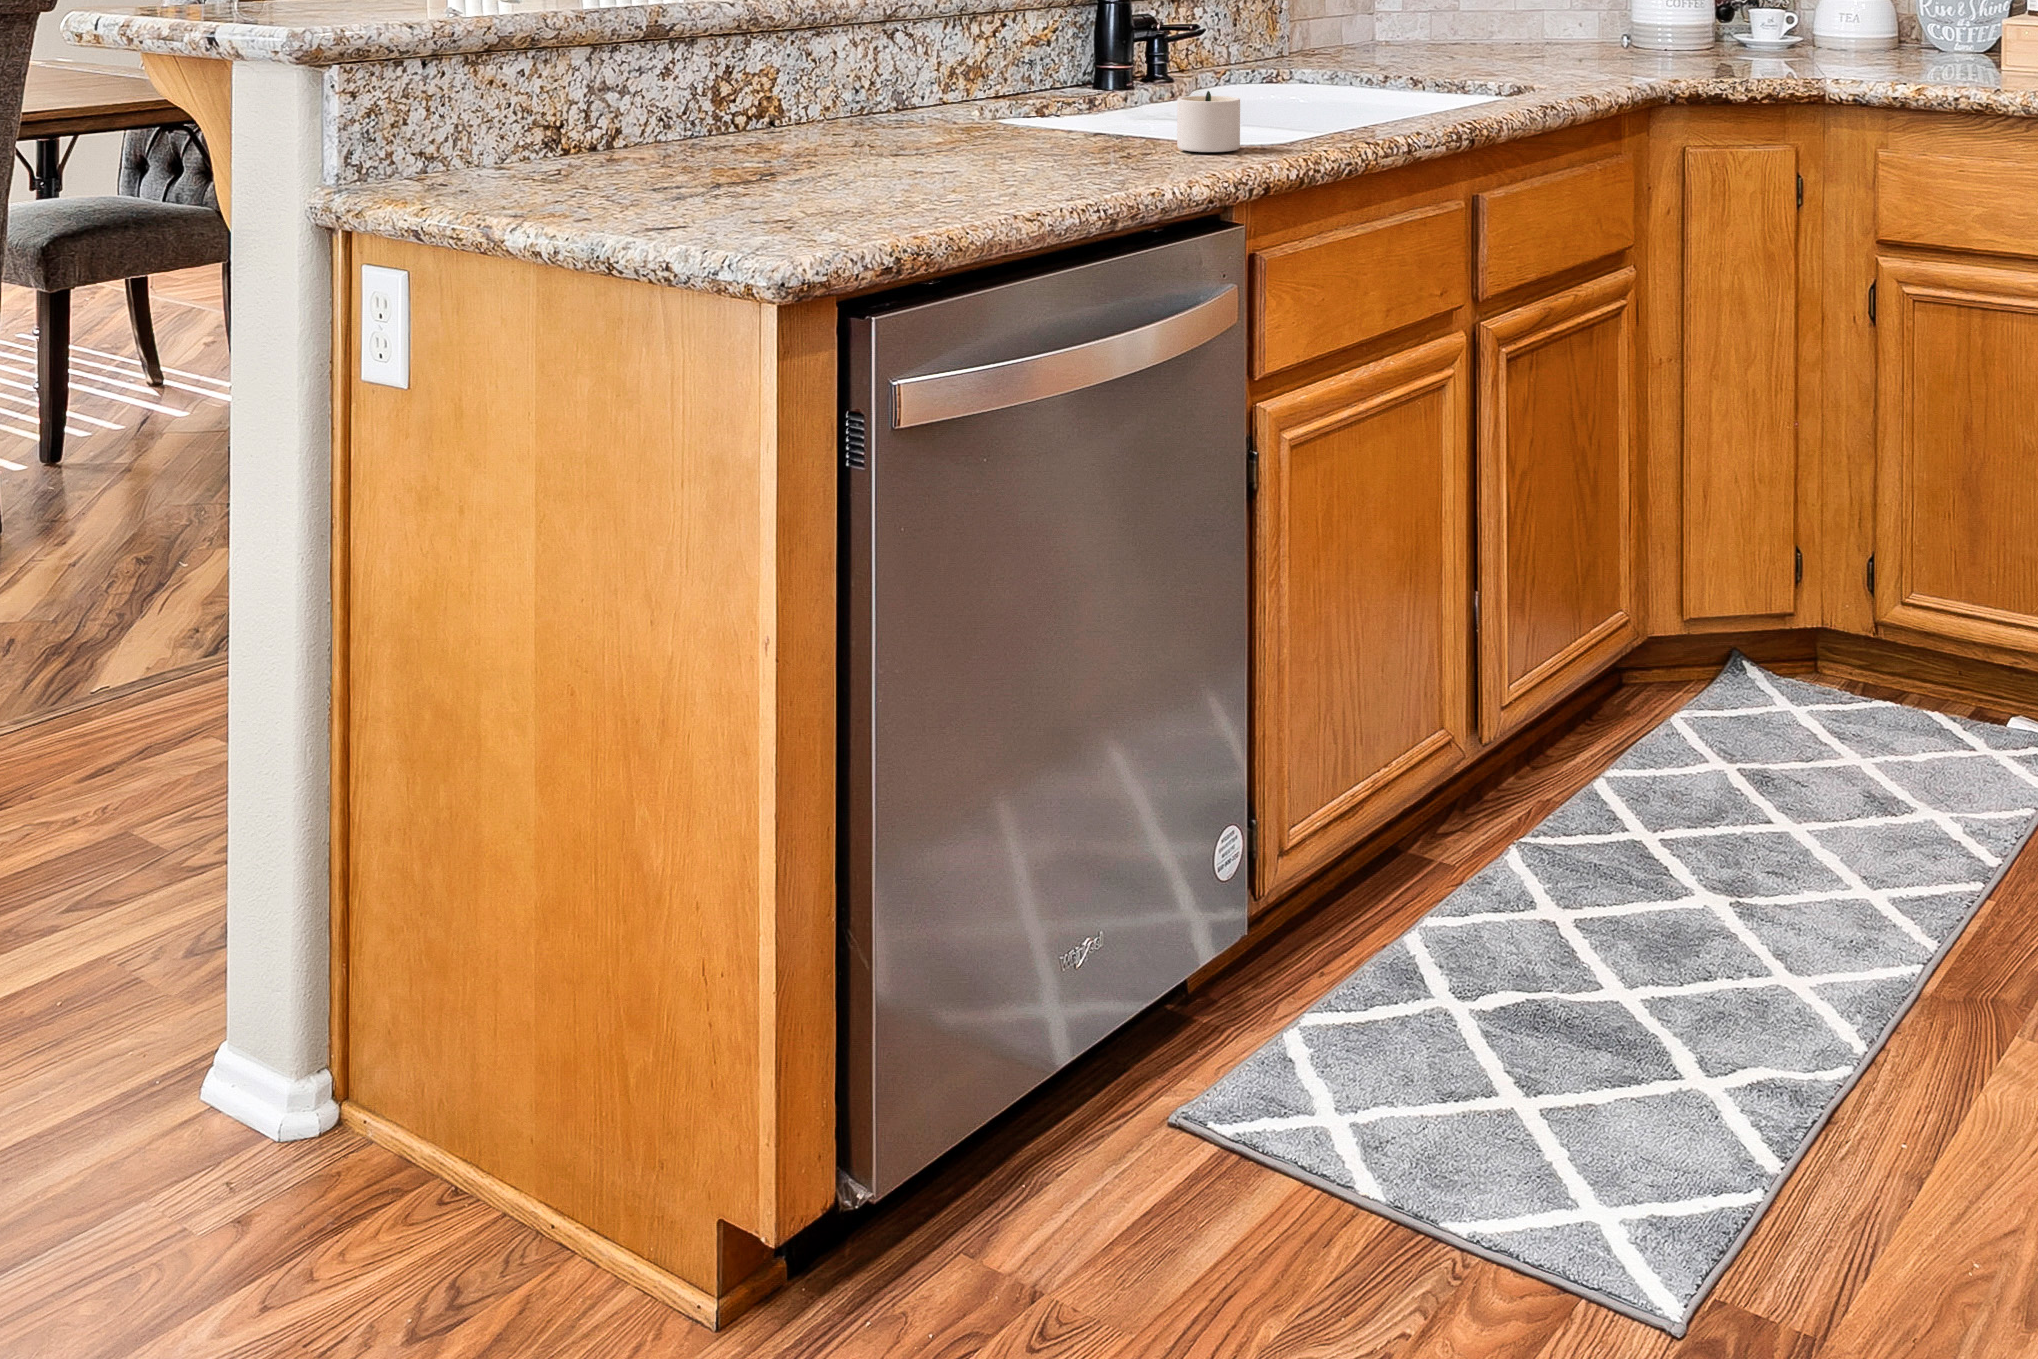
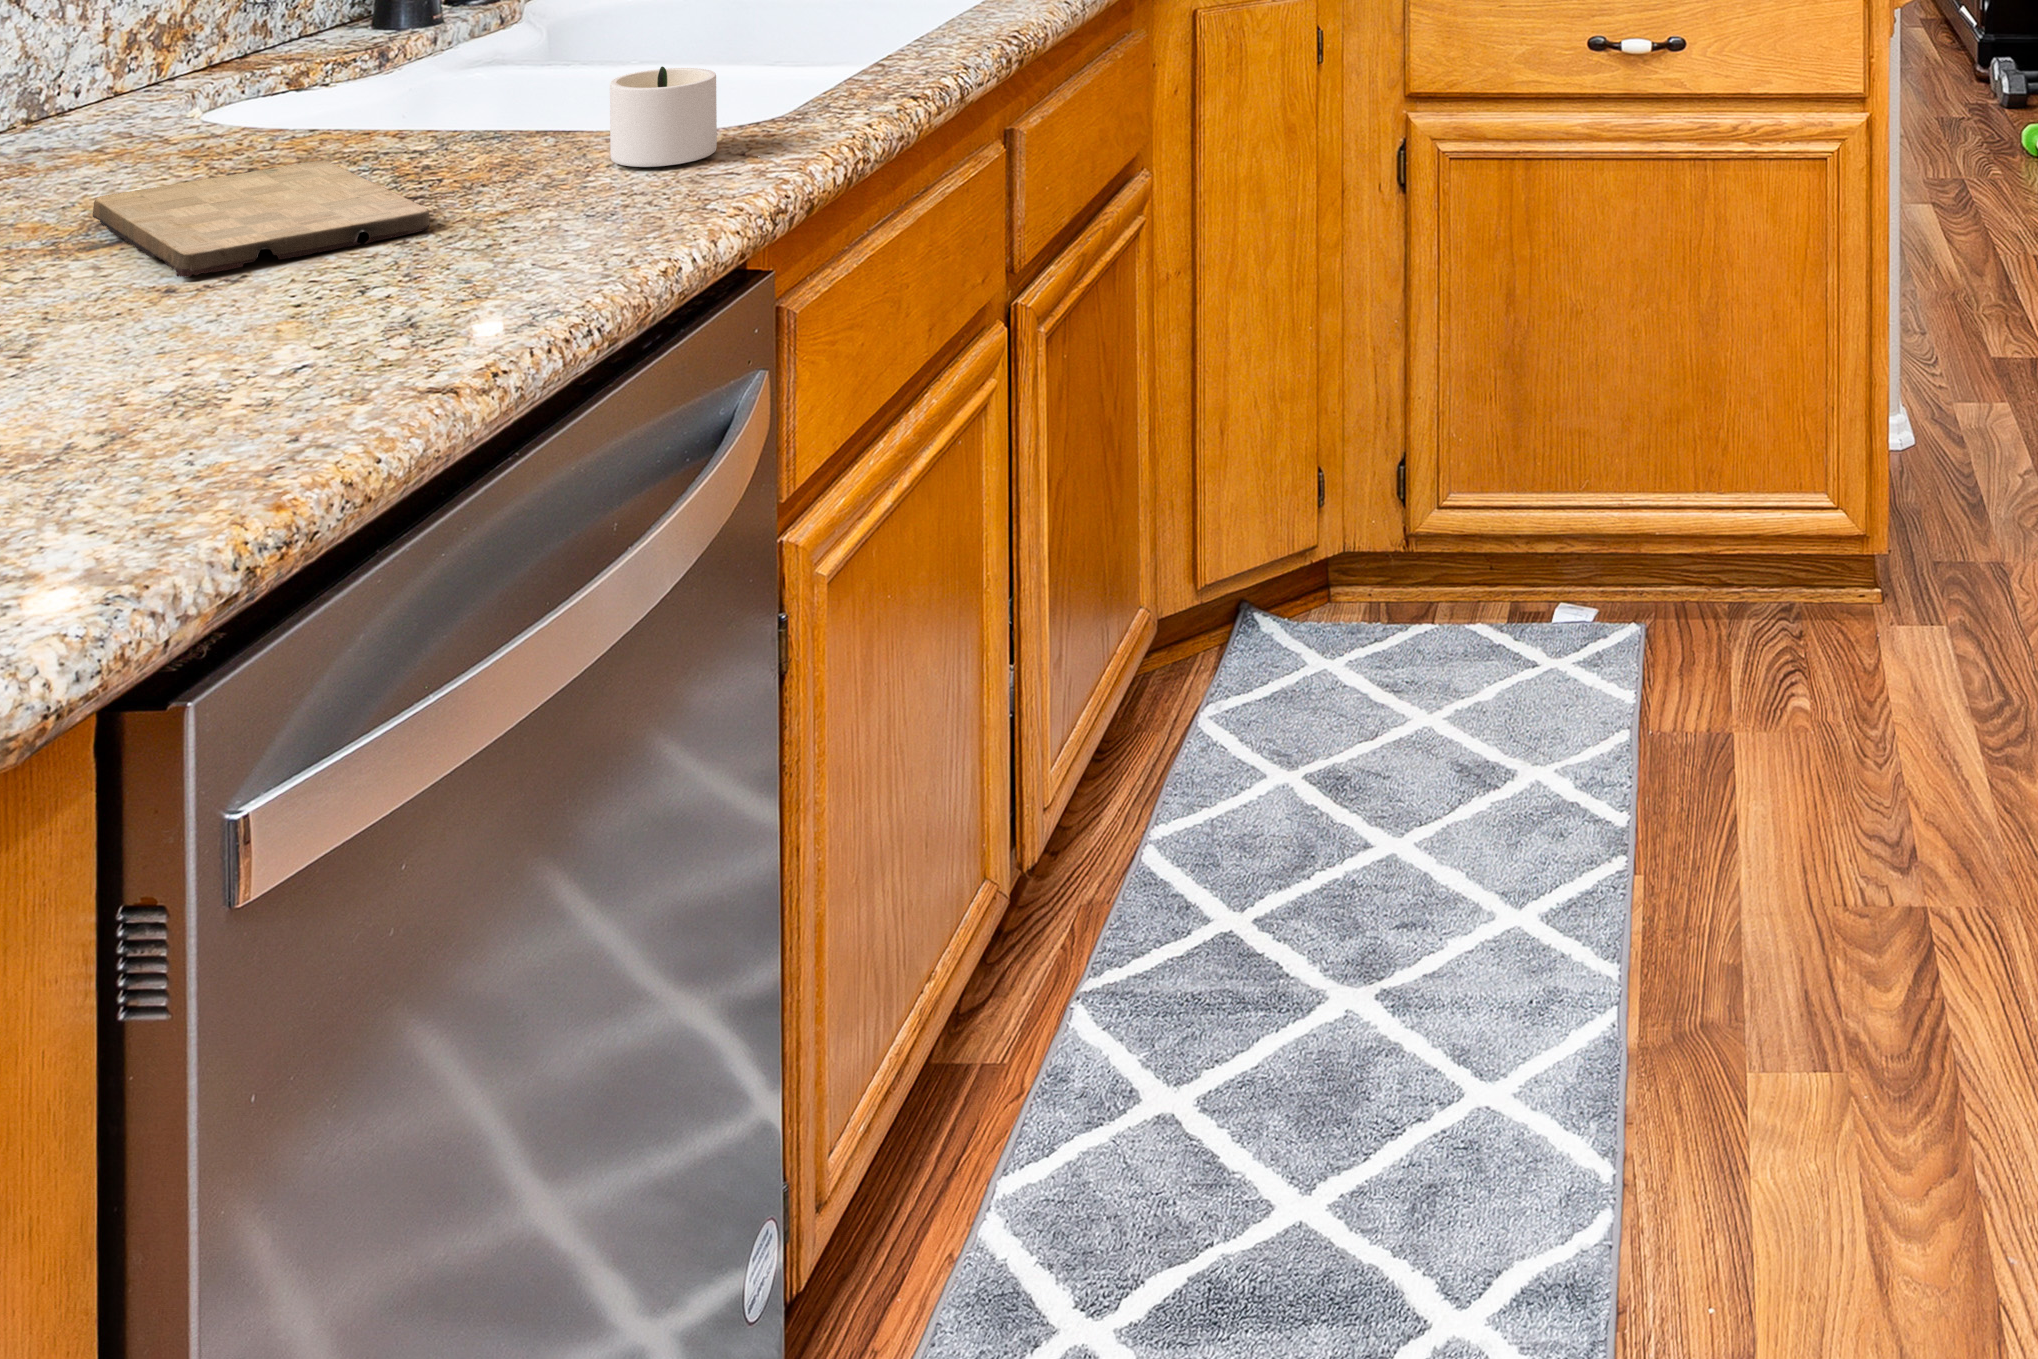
cutting board: none [909,132,1067,166] -> present [93,161,430,277]

